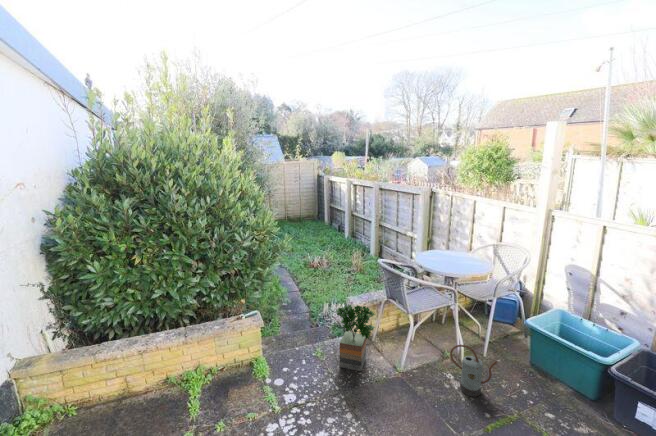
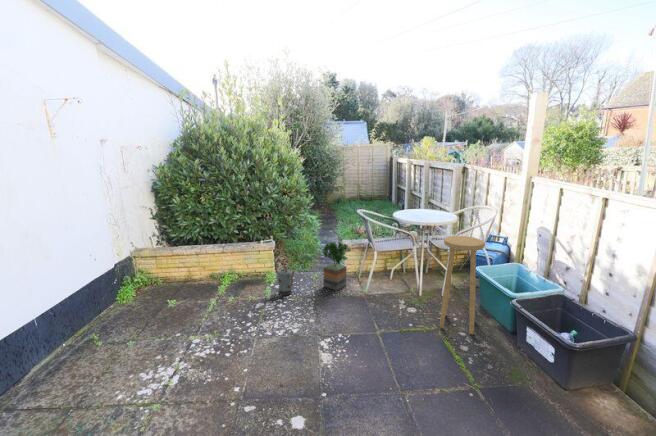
stool: none [508,293,579,417] -> present [440,236,485,335]
watering can: present [450,345,497,397] -> present [275,260,294,296]

